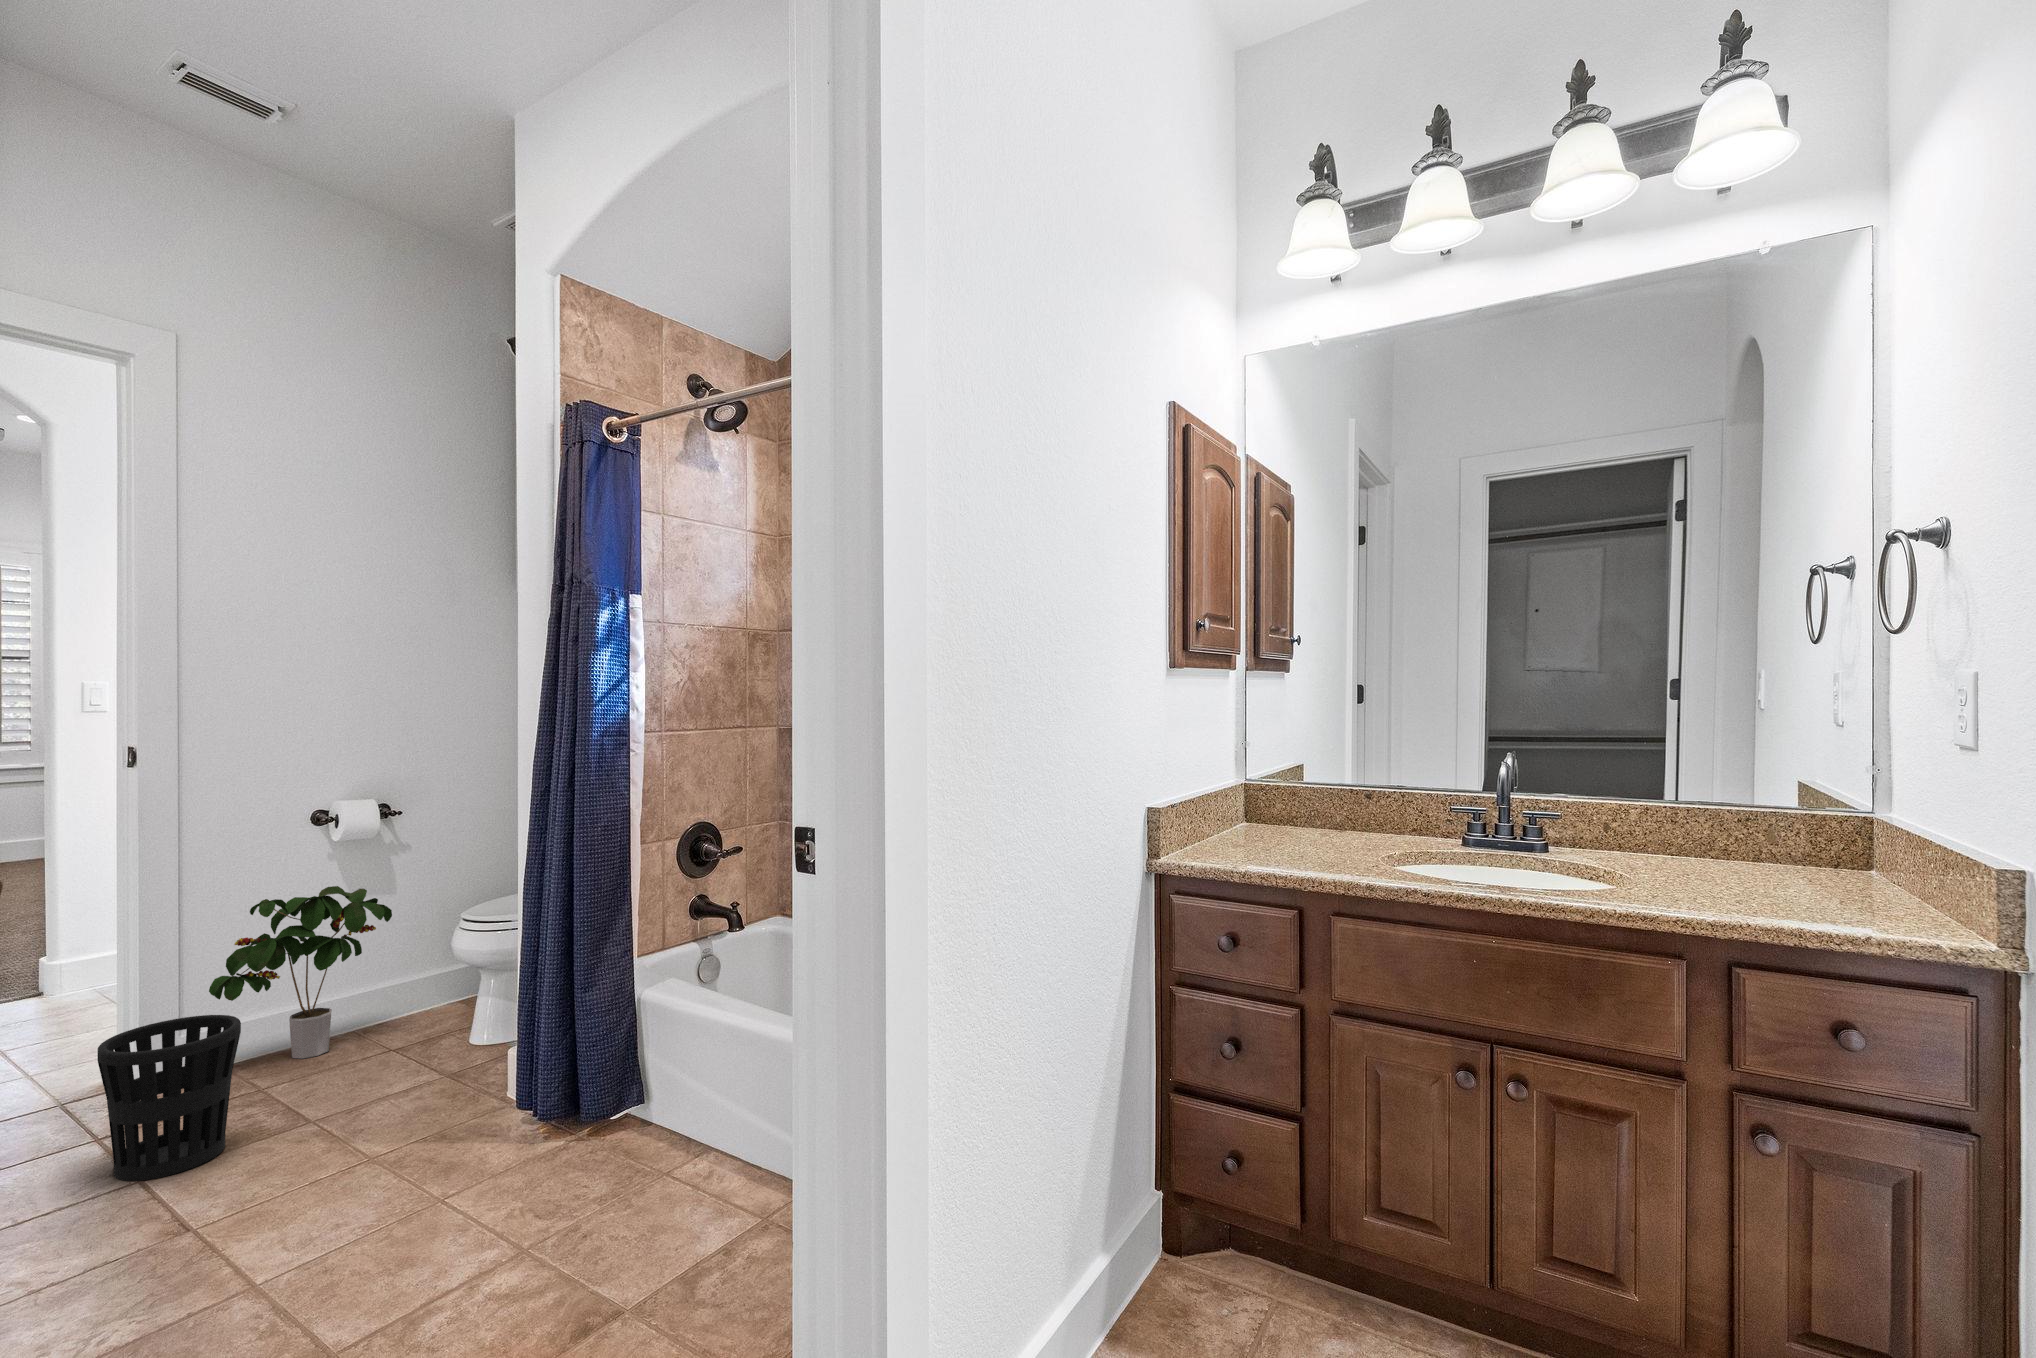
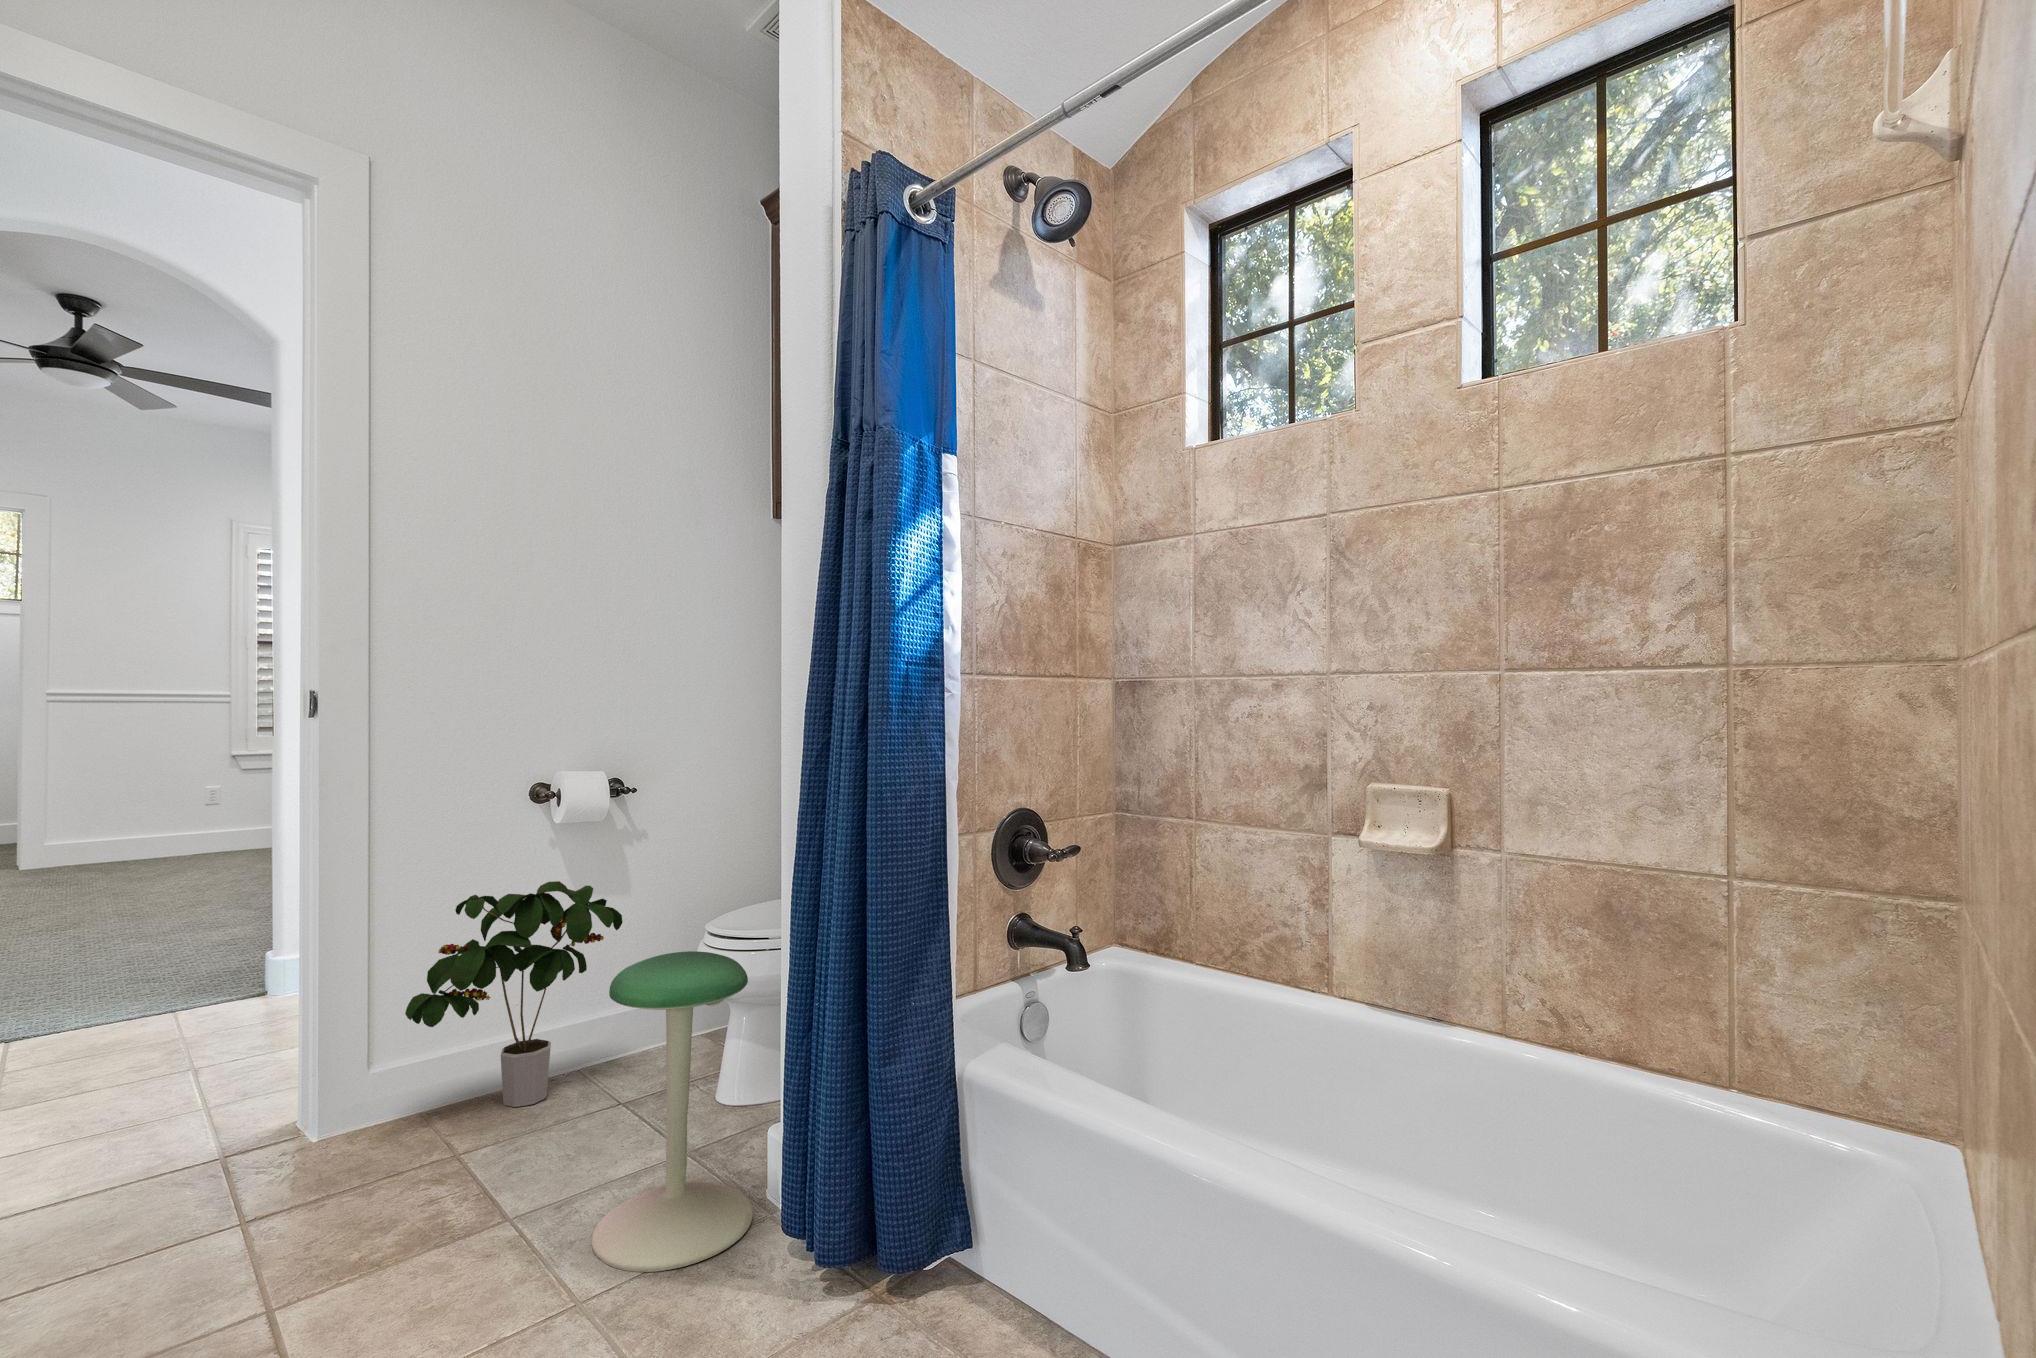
stool: none [375,930,496,1139] -> present [591,951,753,1272]
wastebasket: present [97,1015,241,1181] -> none [227,1058,419,1311]

